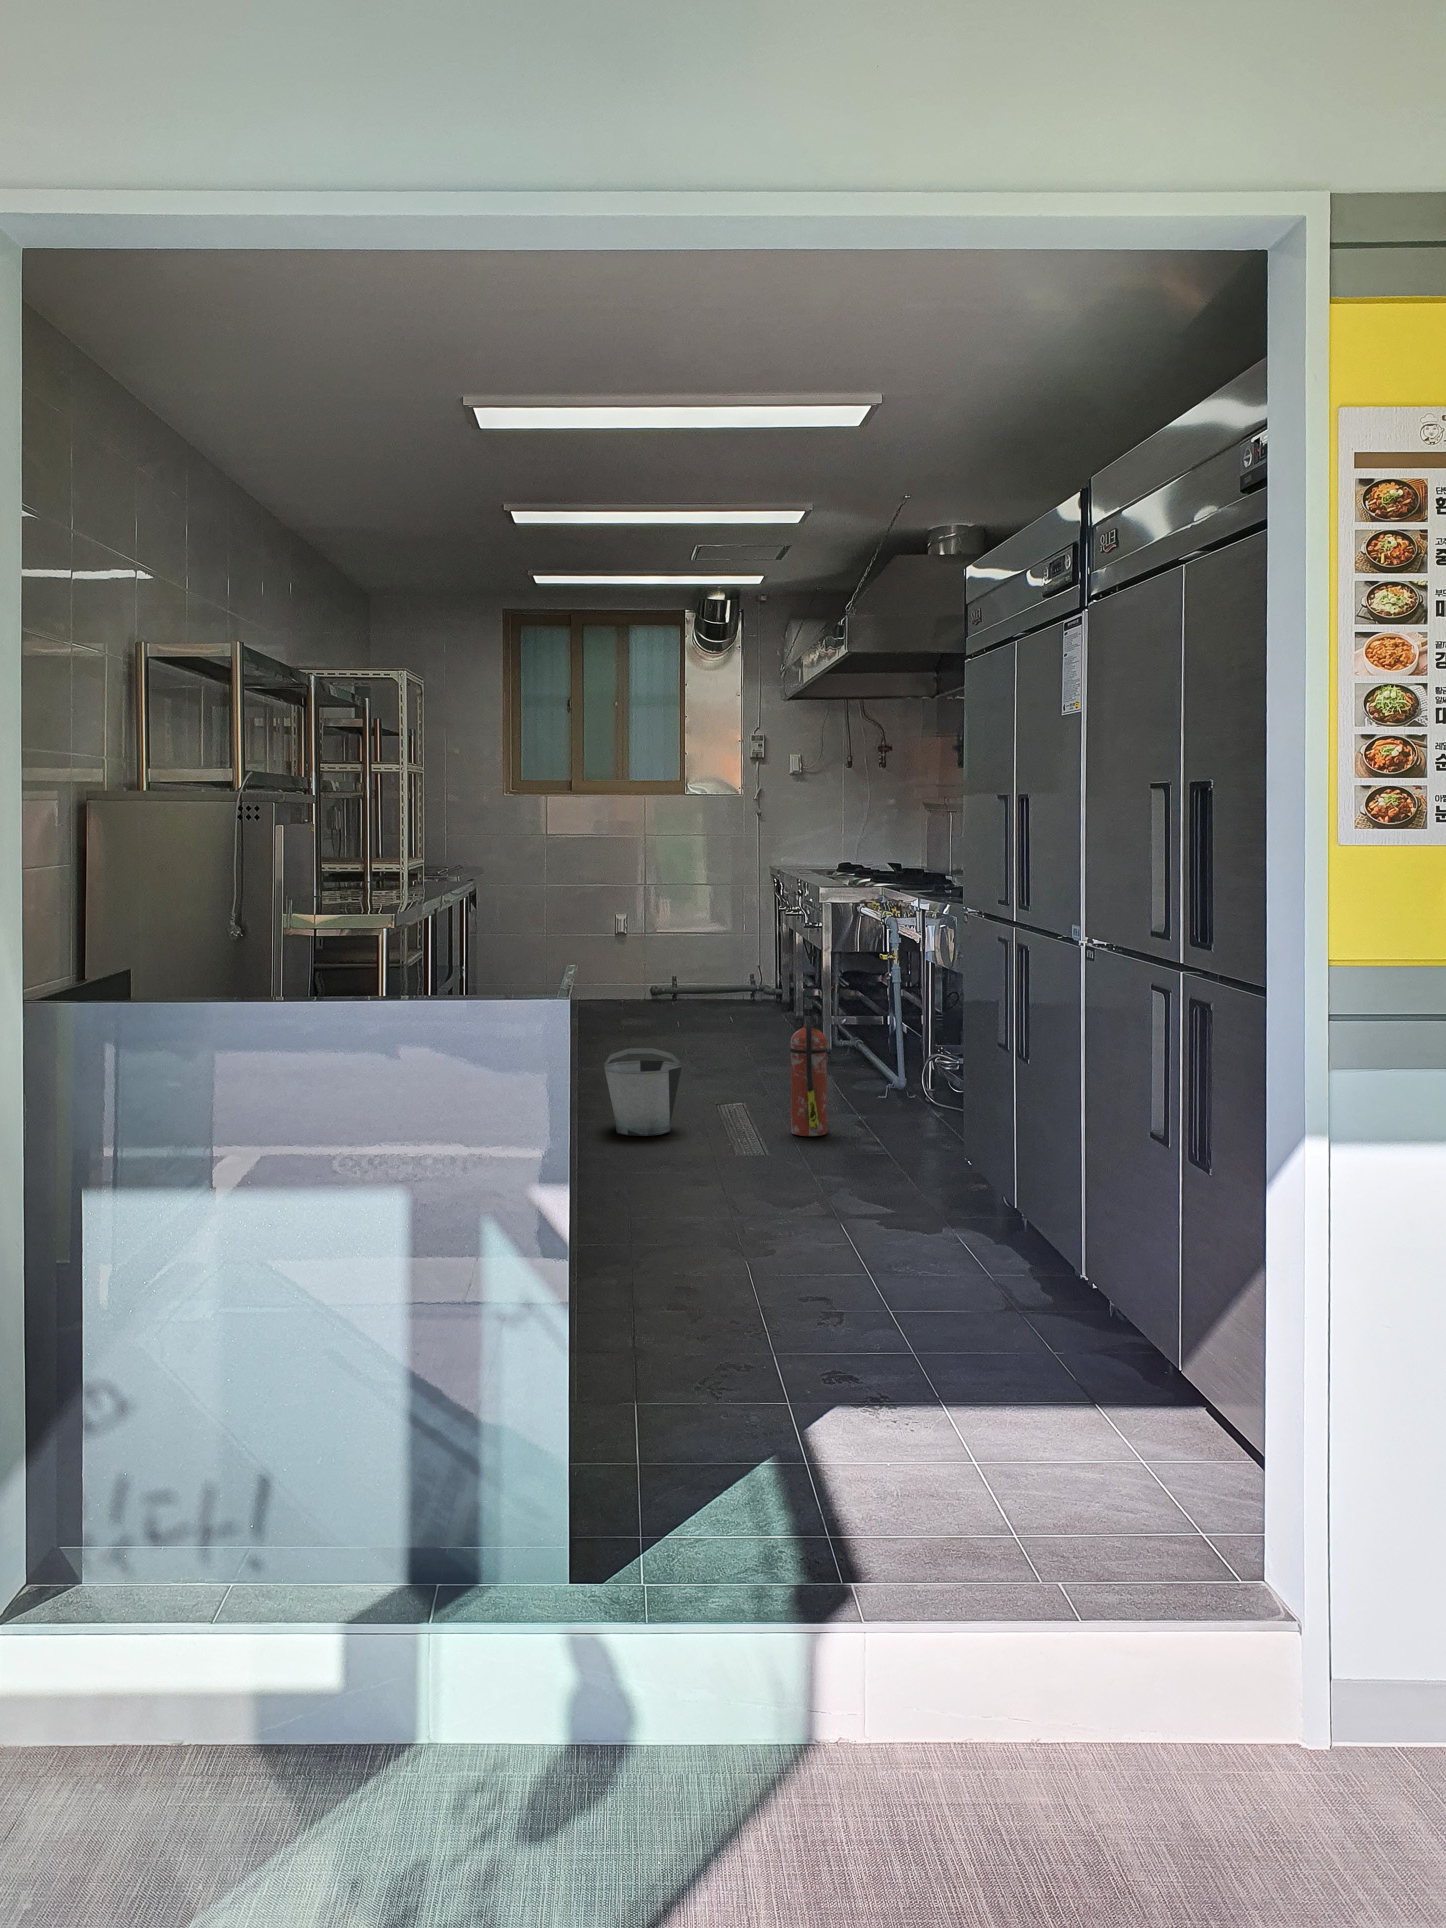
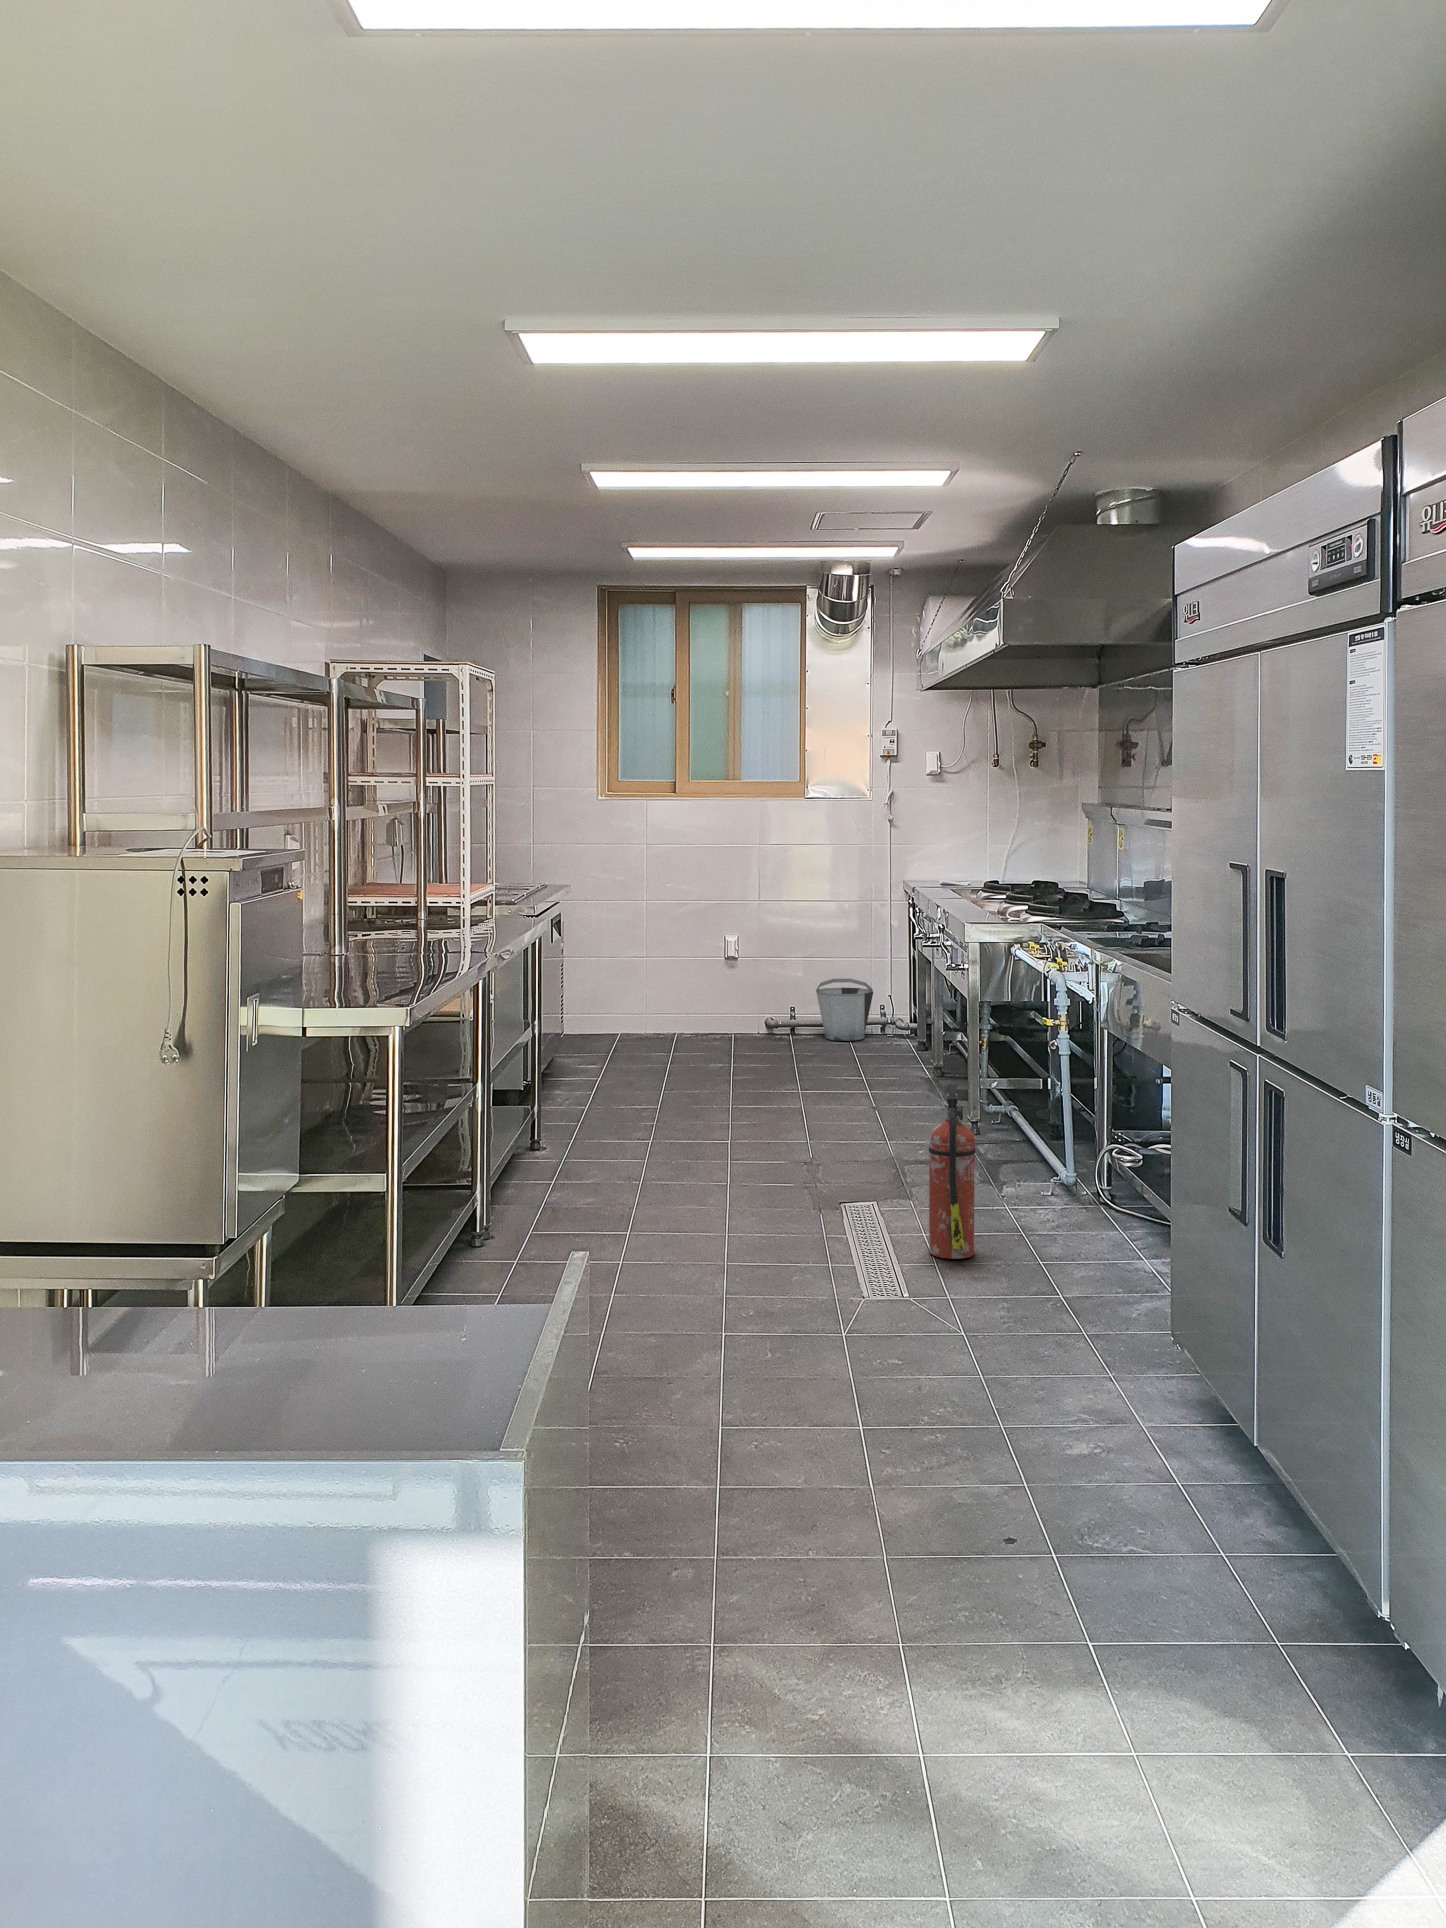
bucket: present [604,1048,682,1136] -> present [816,979,873,1041]

